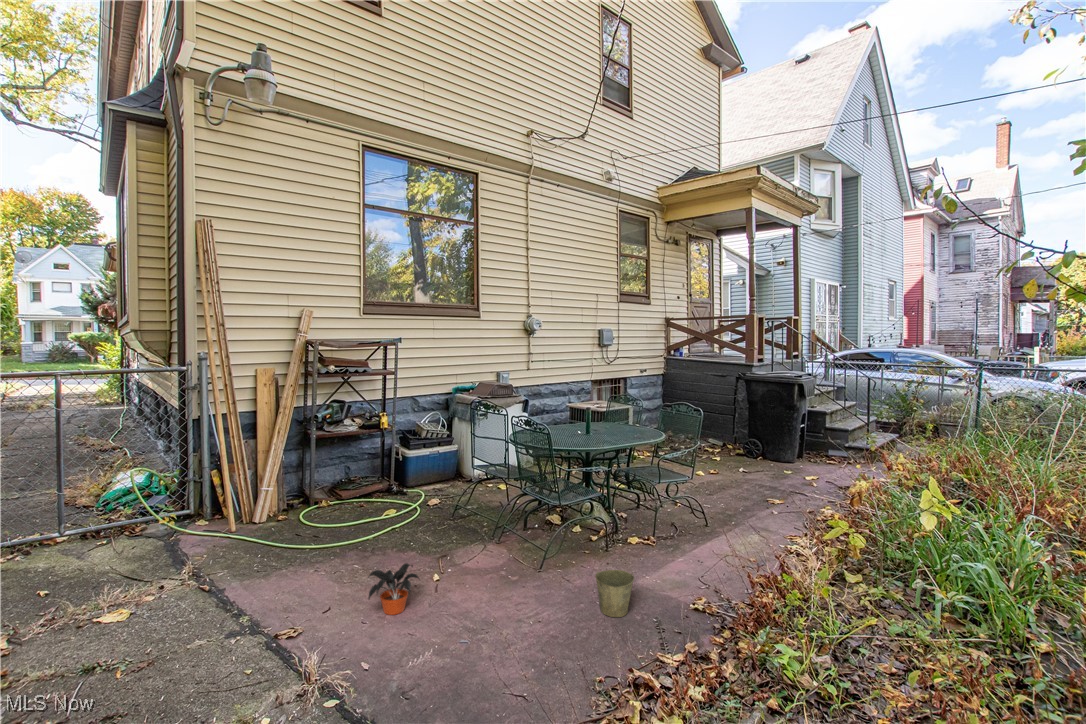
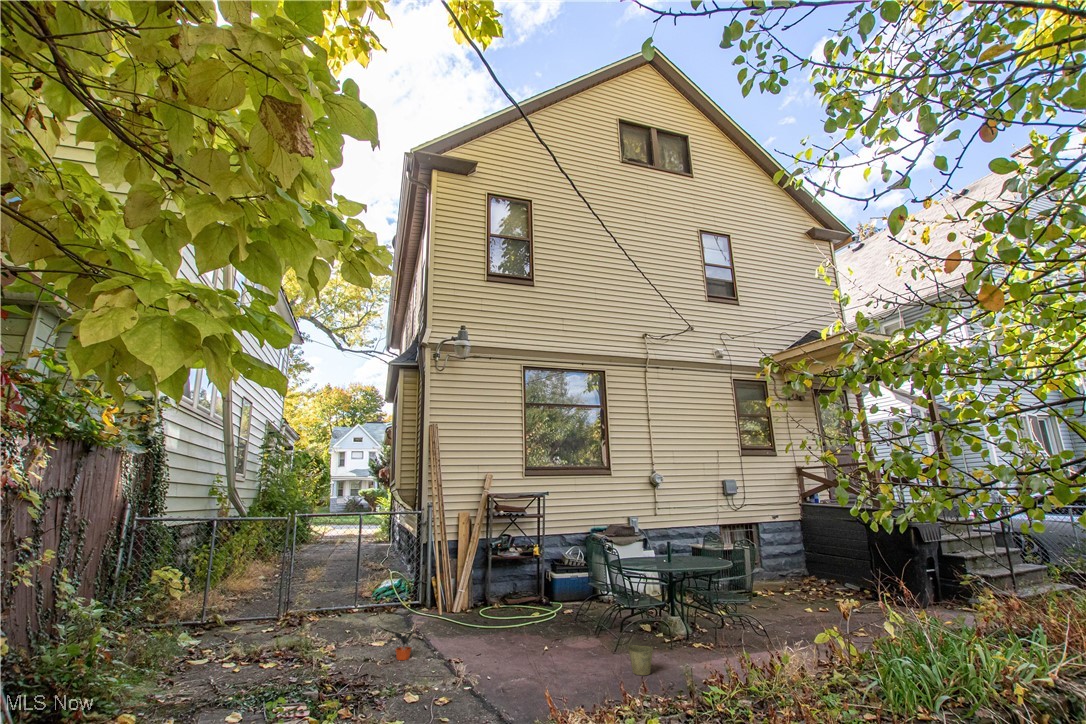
potted plant: present [369,563,419,615] -> present [388,631,418,660]

